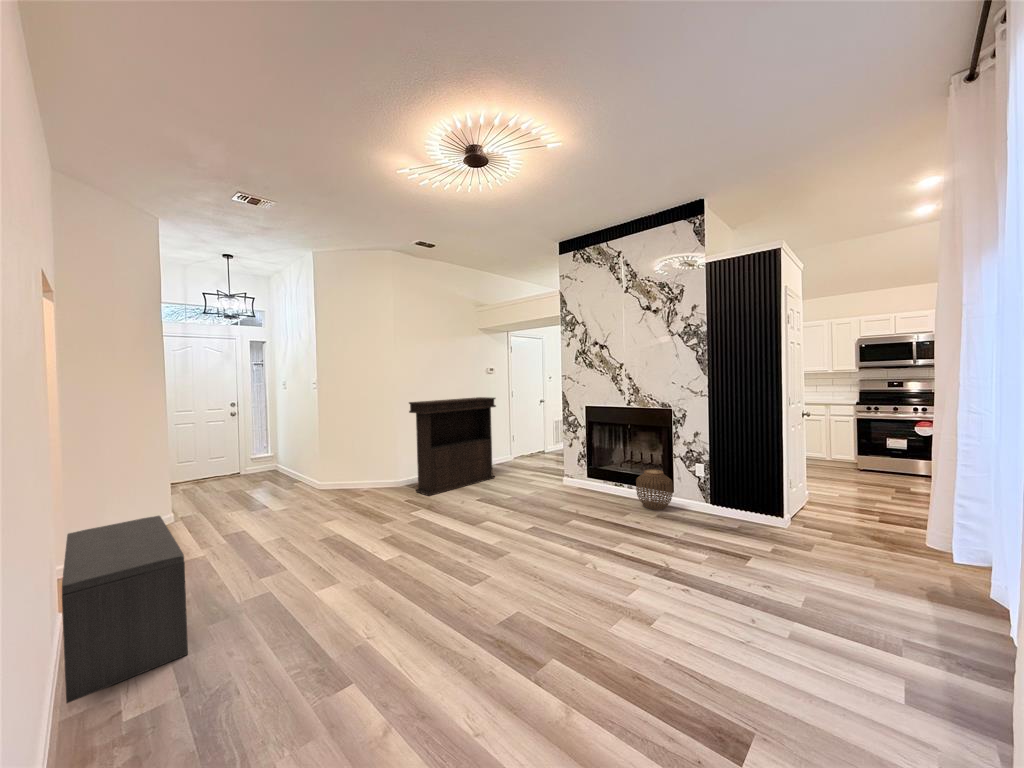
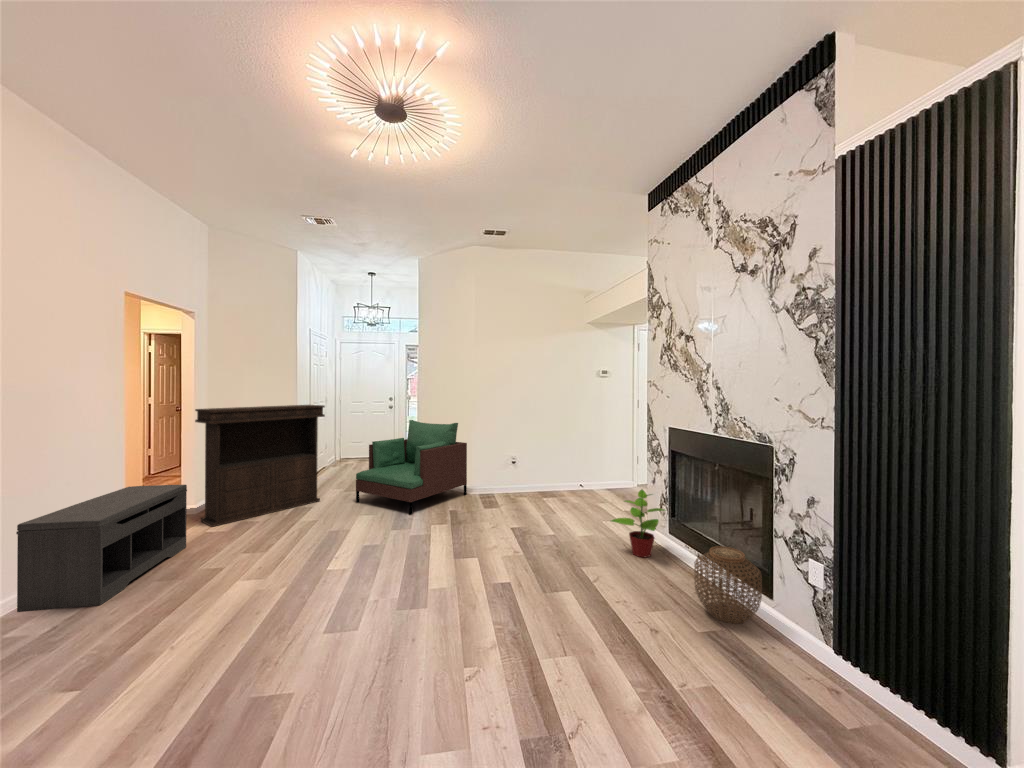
console table: present [409,397,496,496] -> present [195,405,325,527]
armchair: none [290,419,393,512] -> present [356,420,467,515]
potted plant: none [558,448,593,494] -> present [611,489,665,557]

